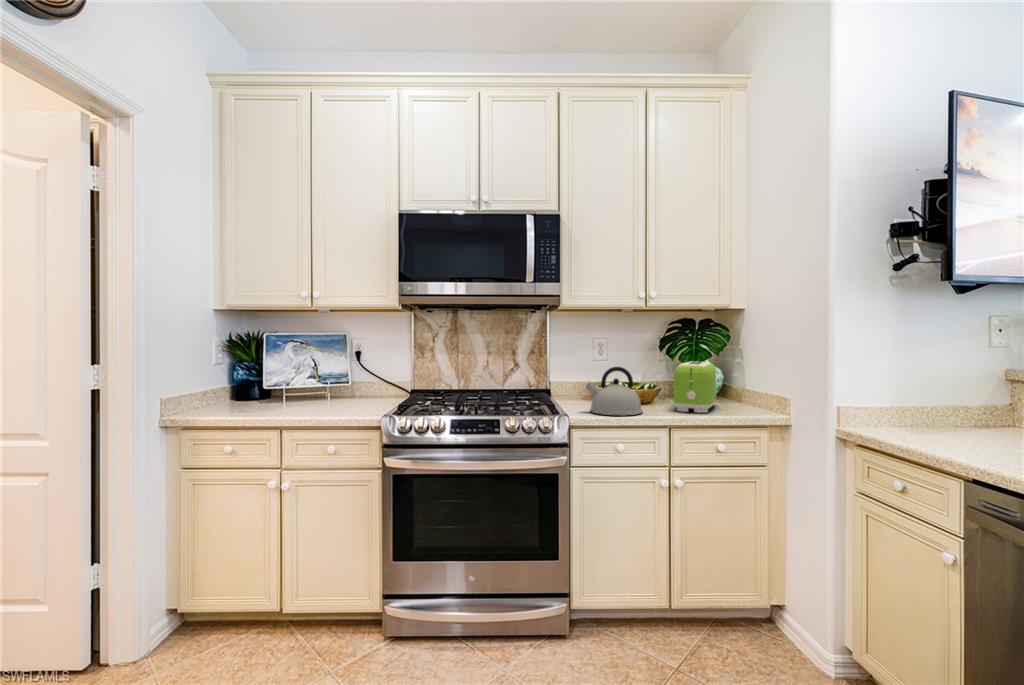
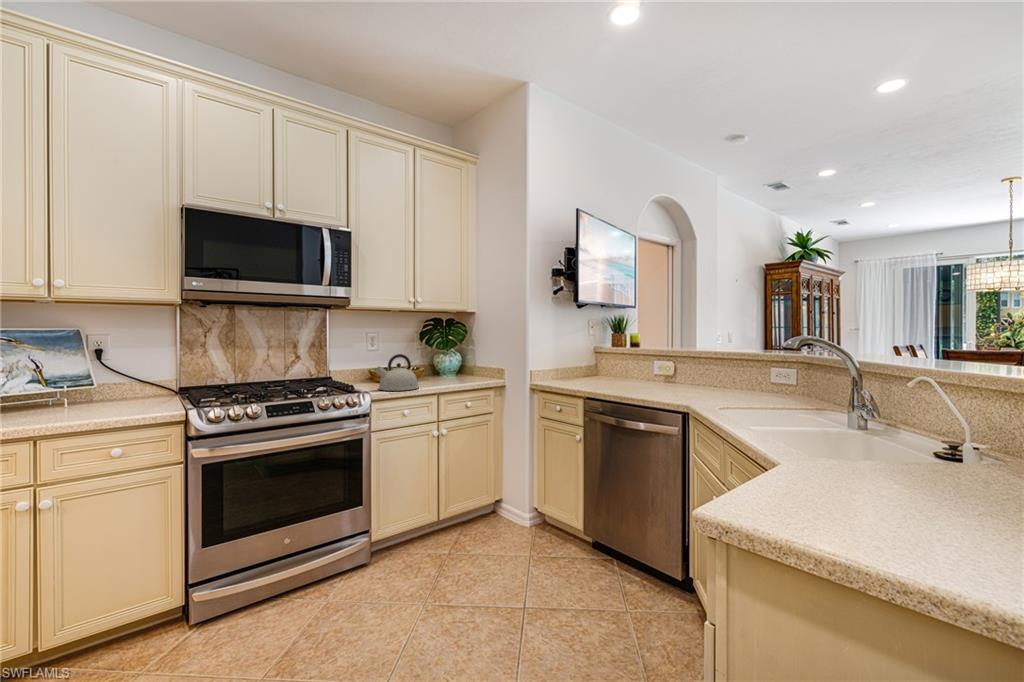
toaster: present [674,362,716,413] -> none [437,349,463,385]

